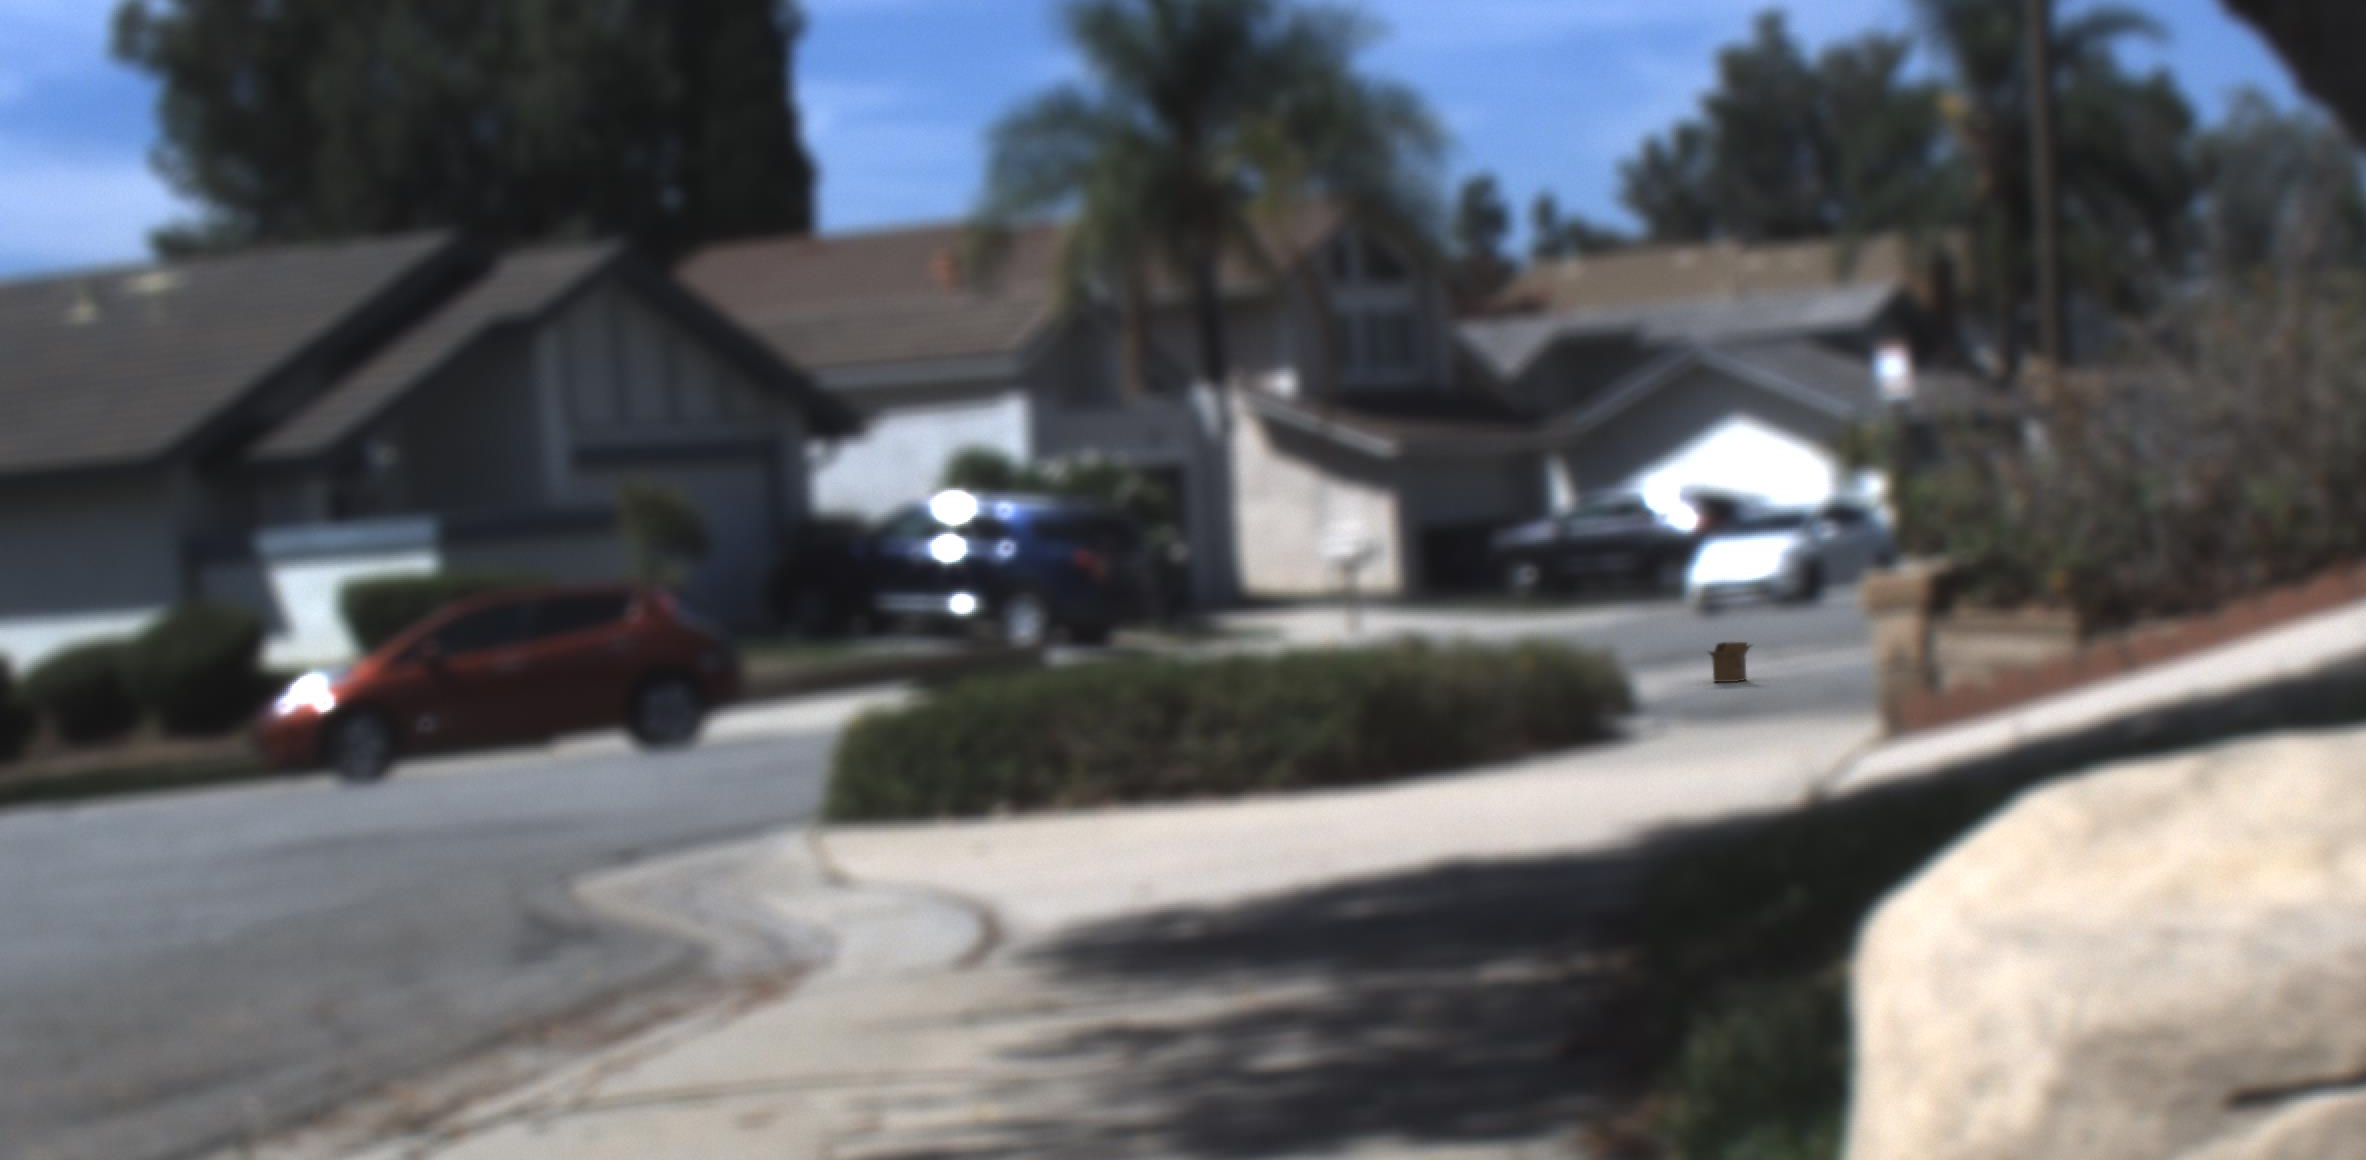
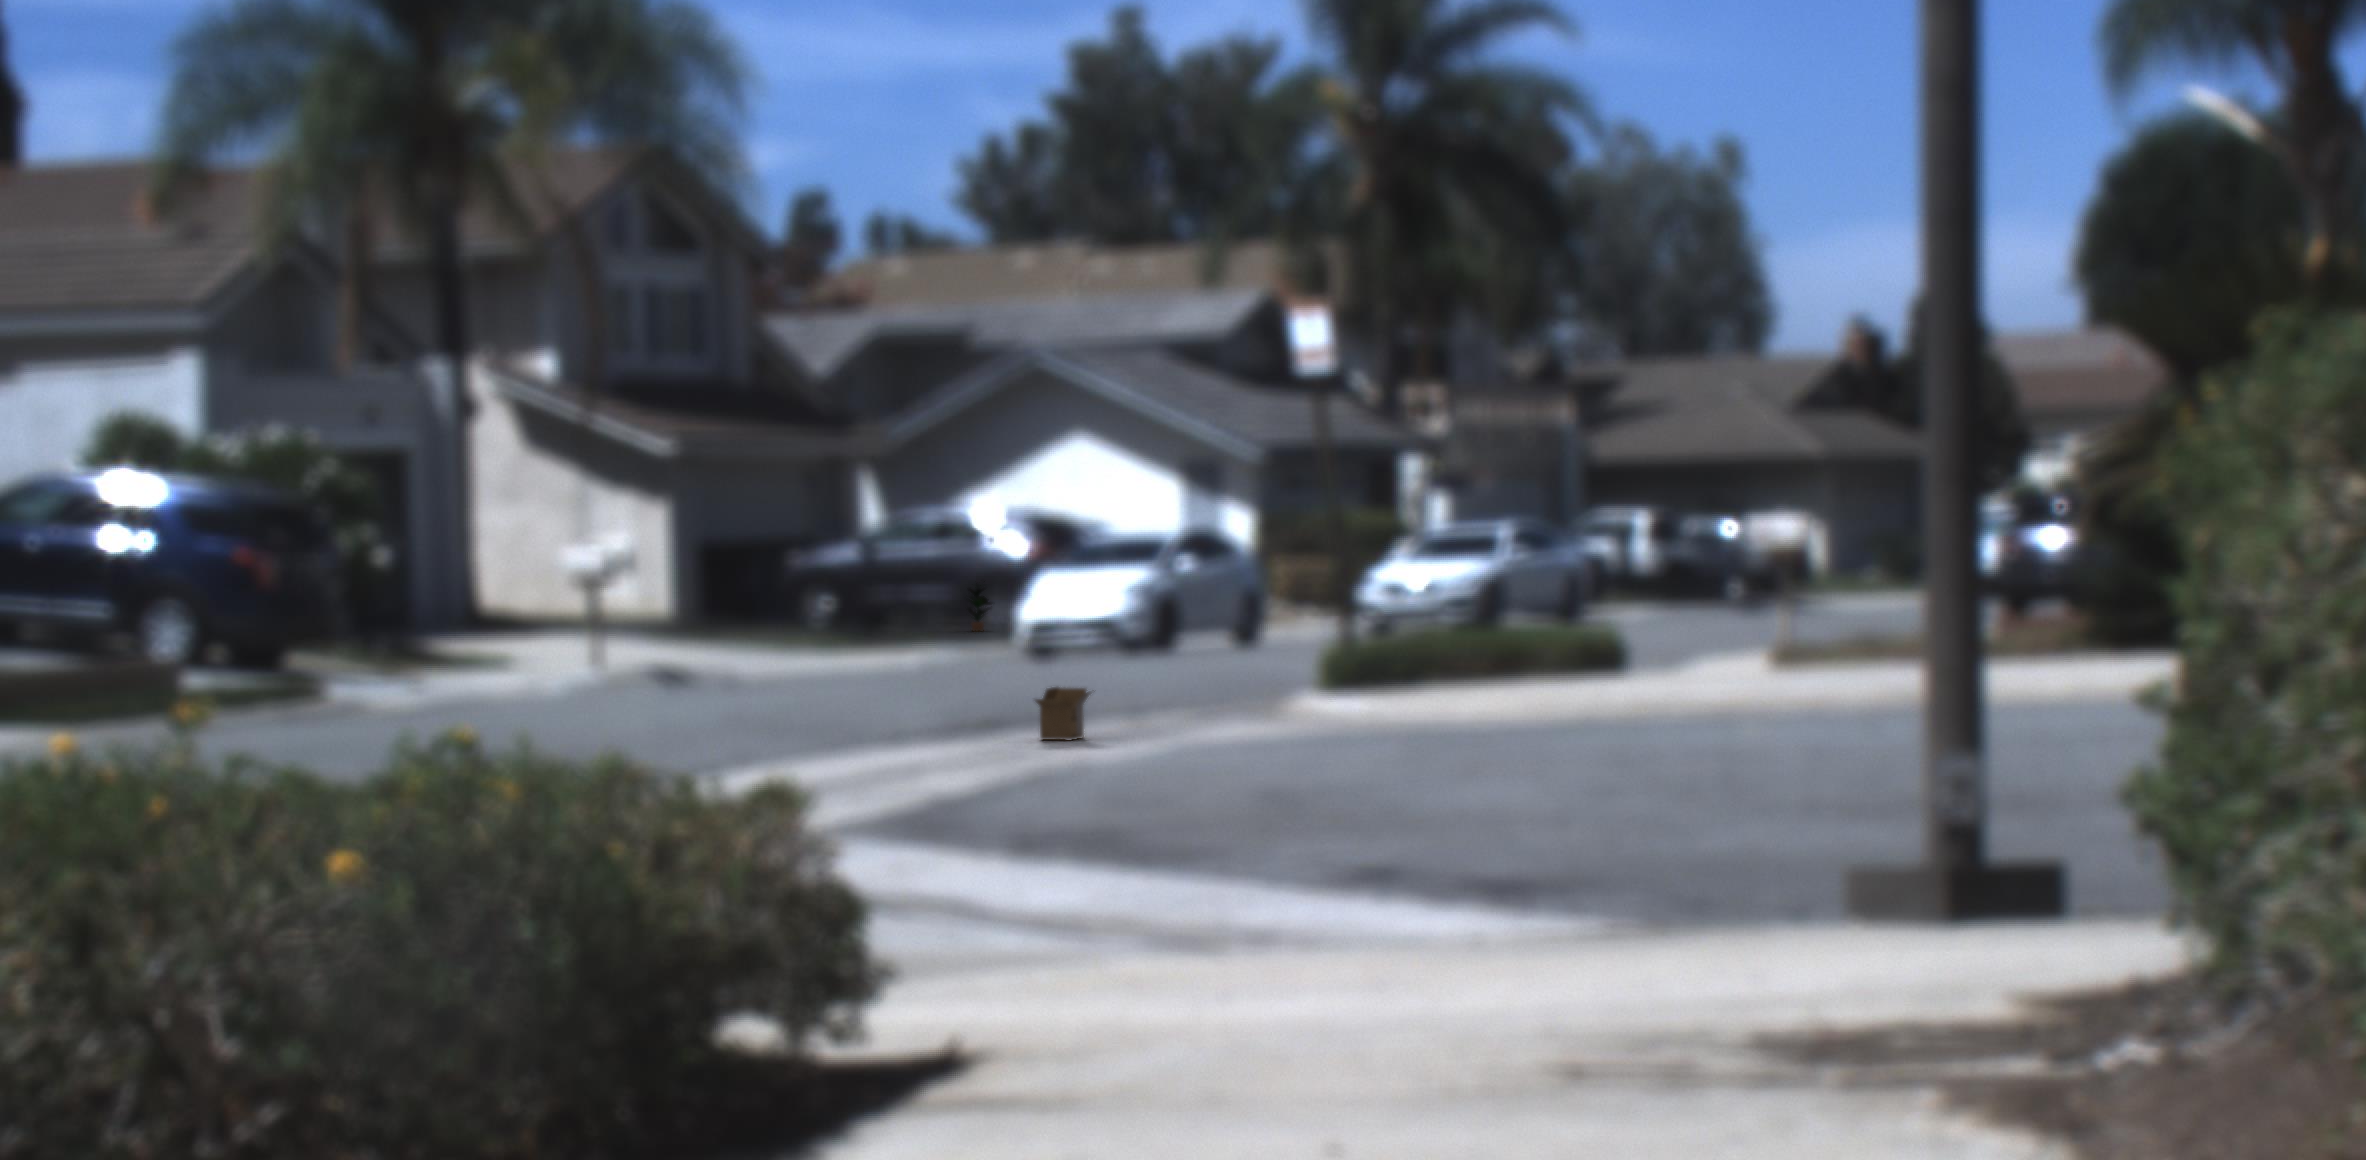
potted plant: none [1642,548,1669,592] -> present [968,581,992,631]

